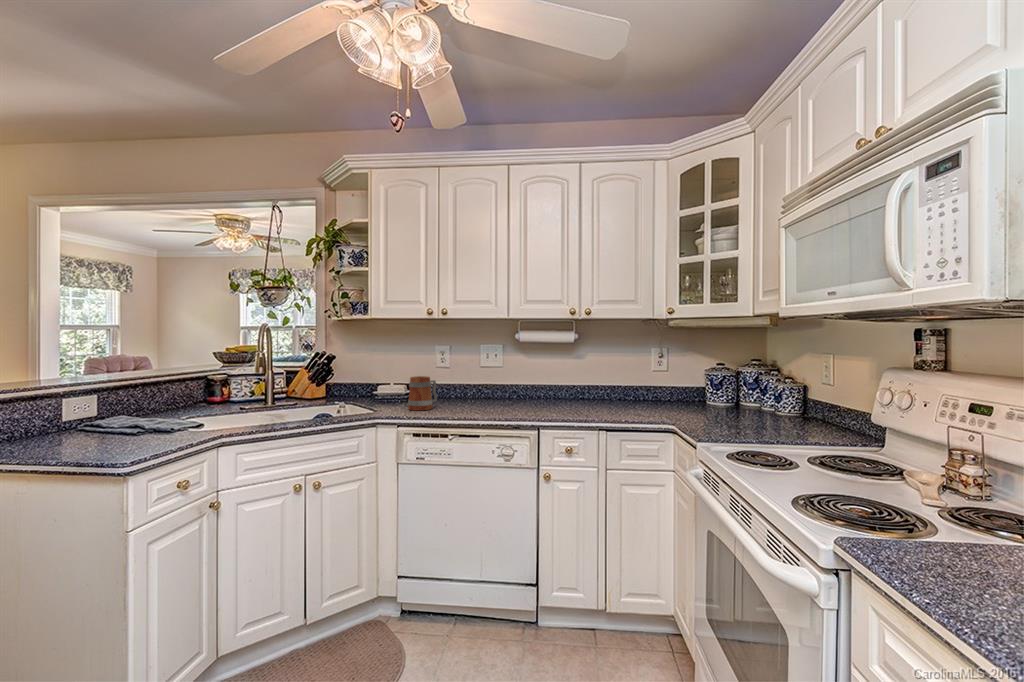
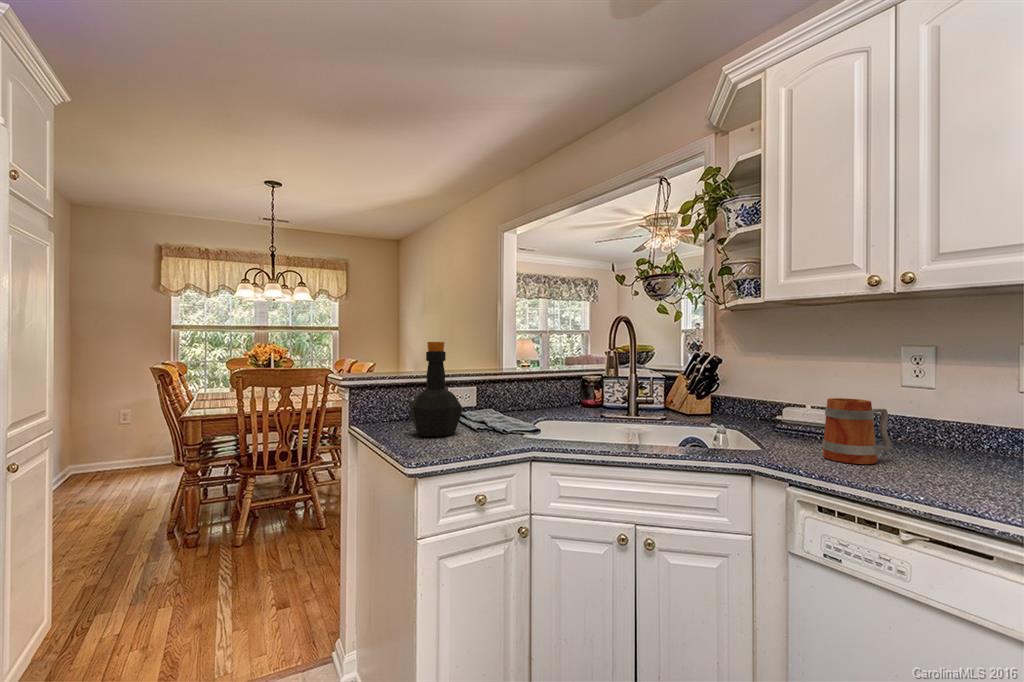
bottle: none [50,350,123,448] -> present [410,342,462,437]

